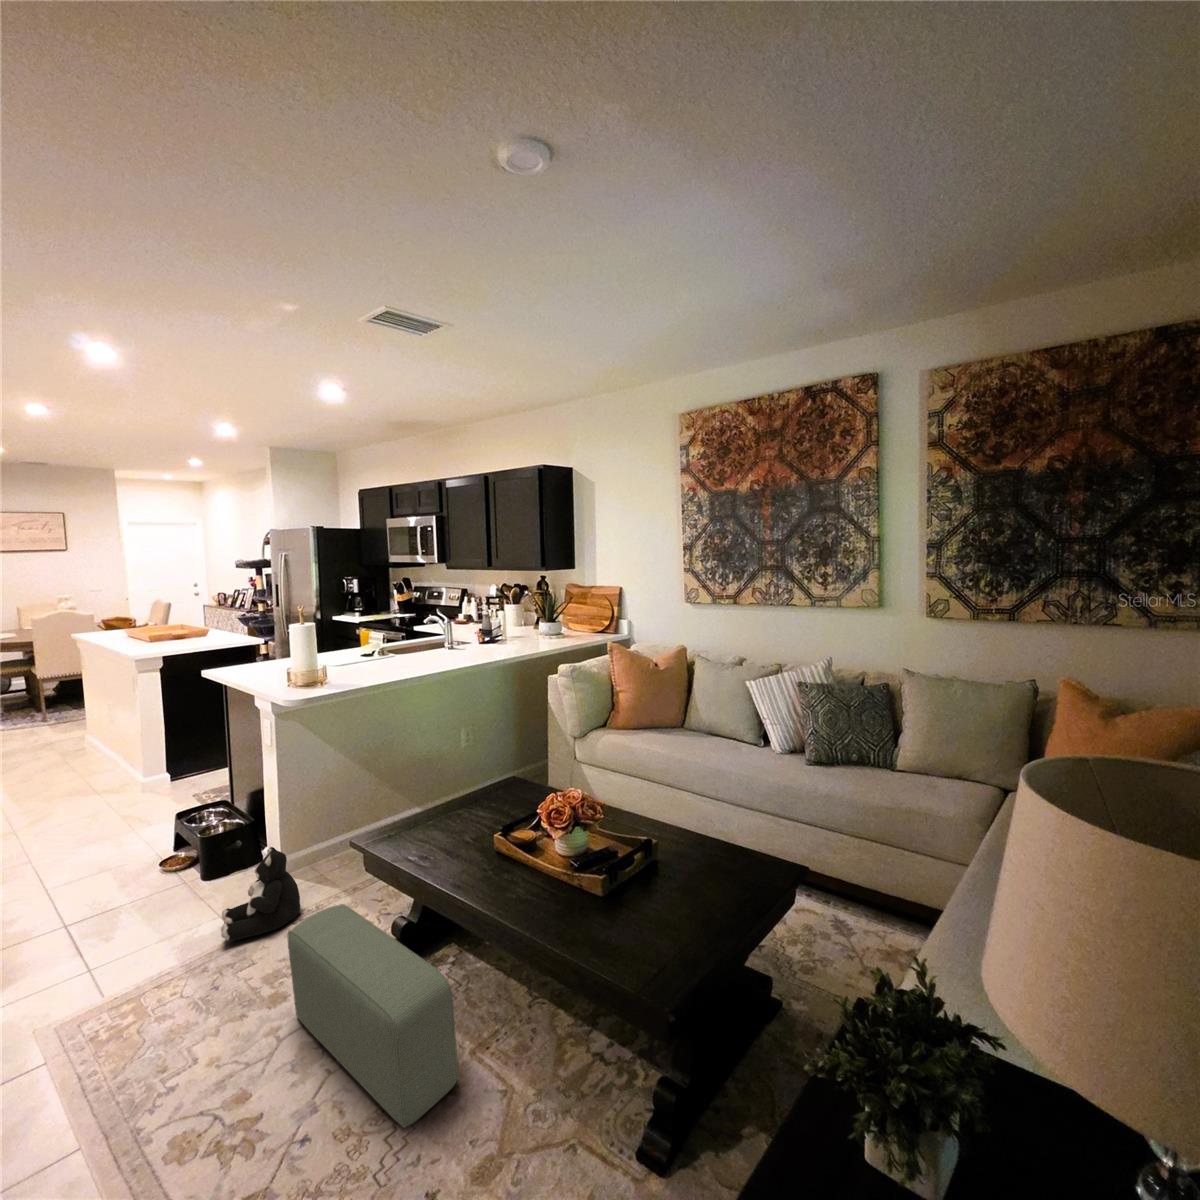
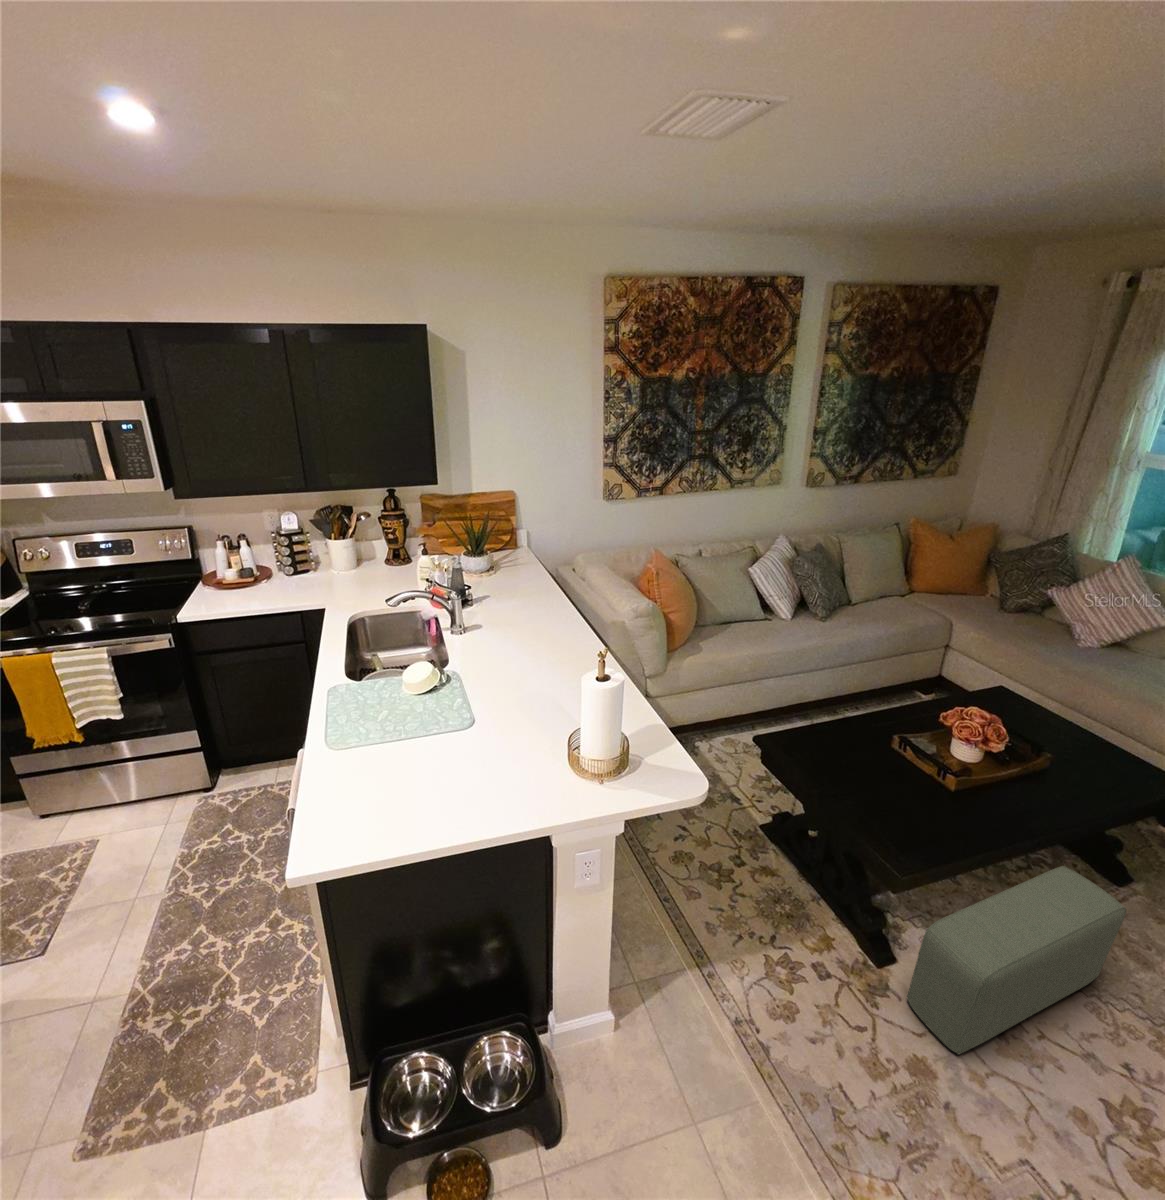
plush toy: present [221,847,300,941] -> none [701,989,805,1150]

